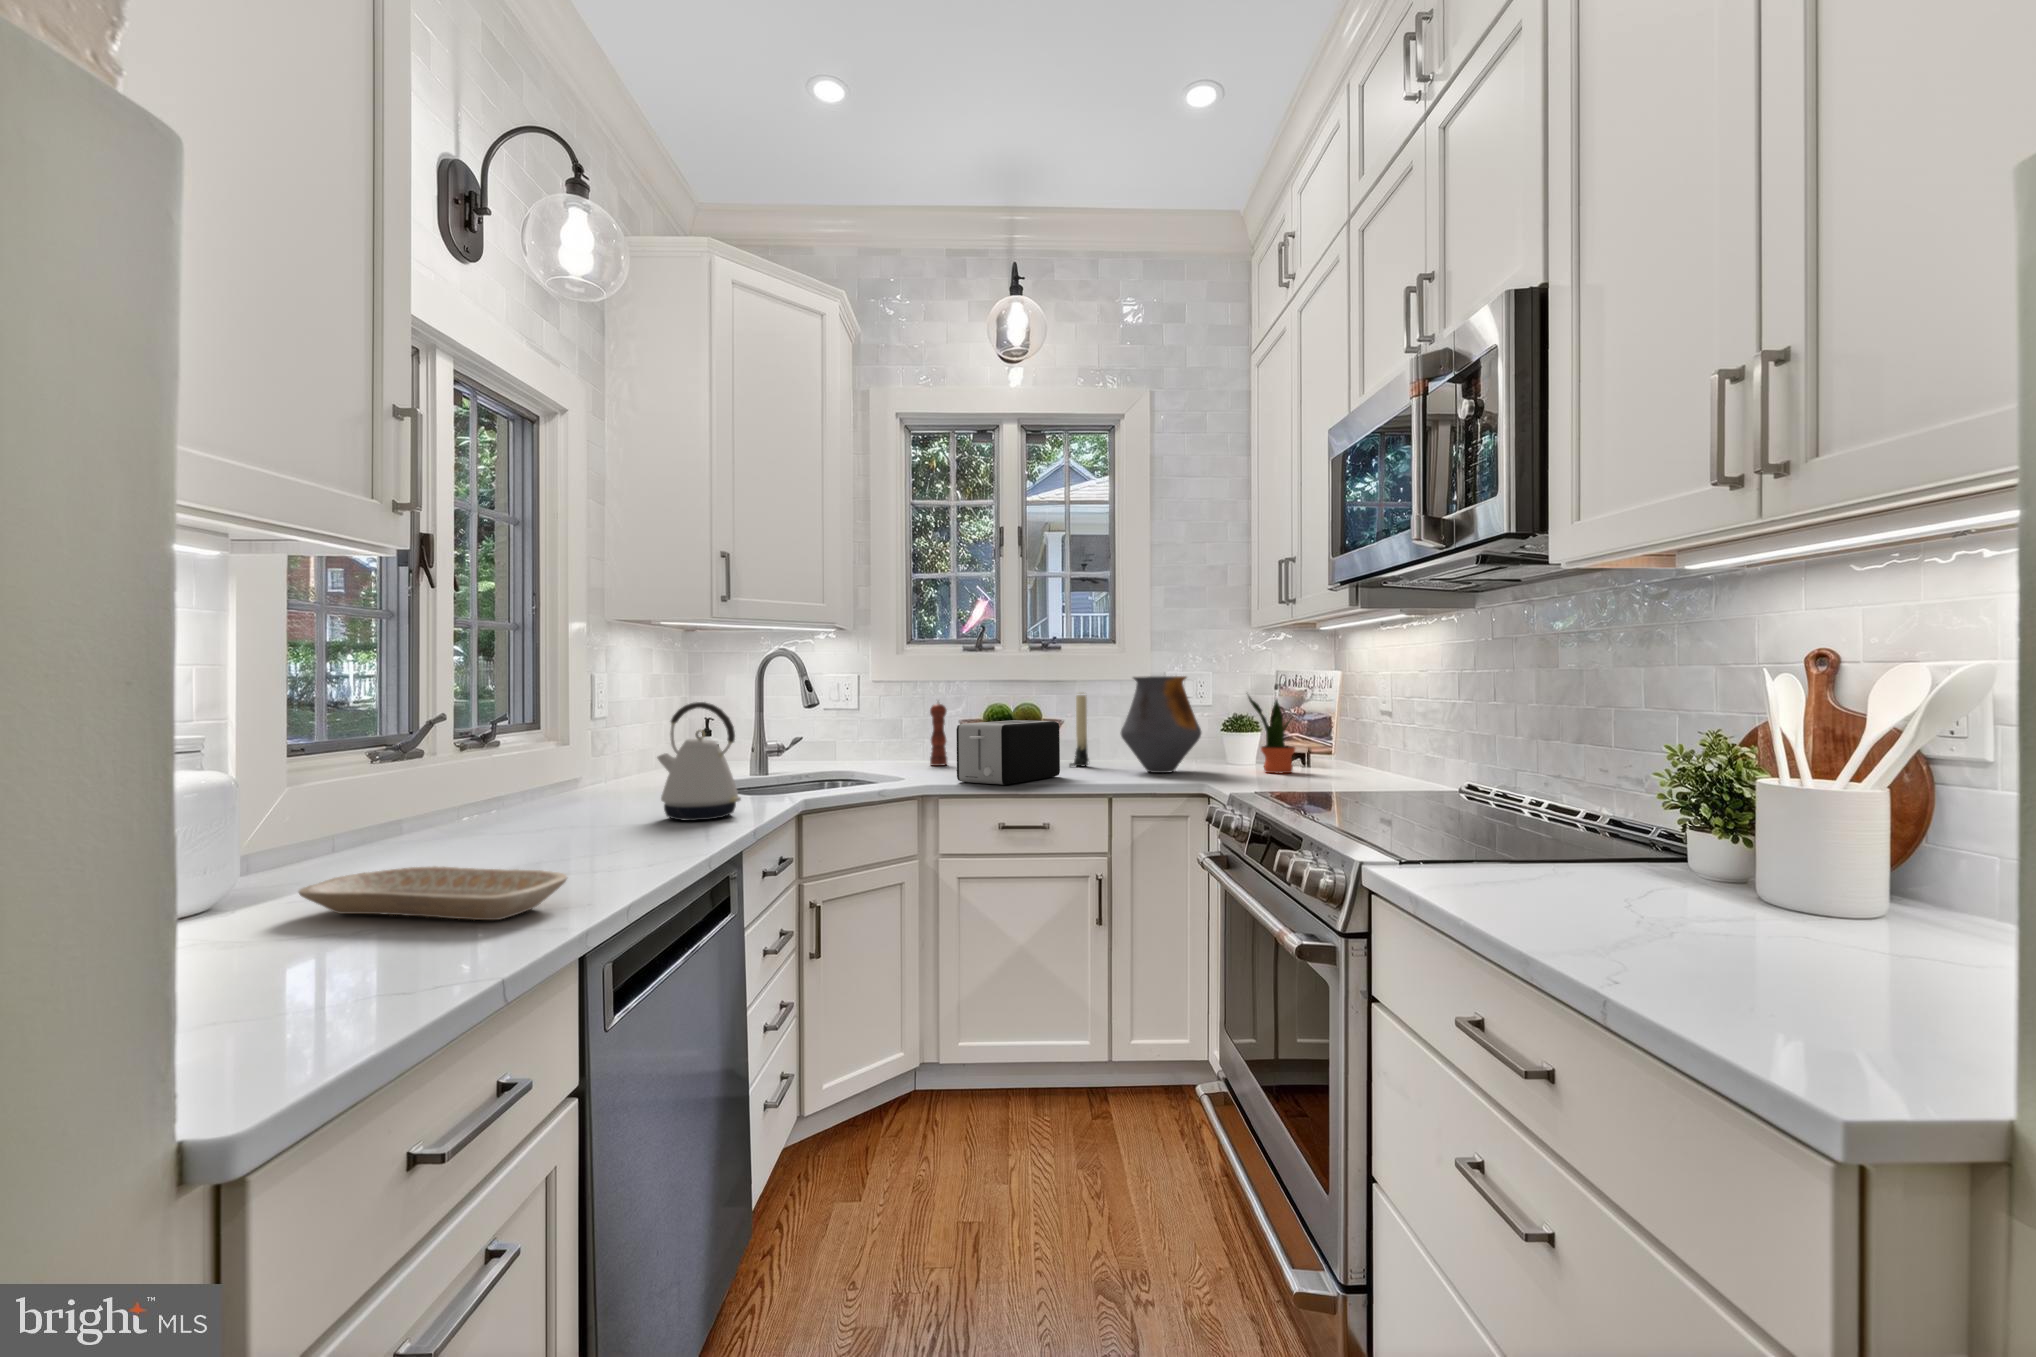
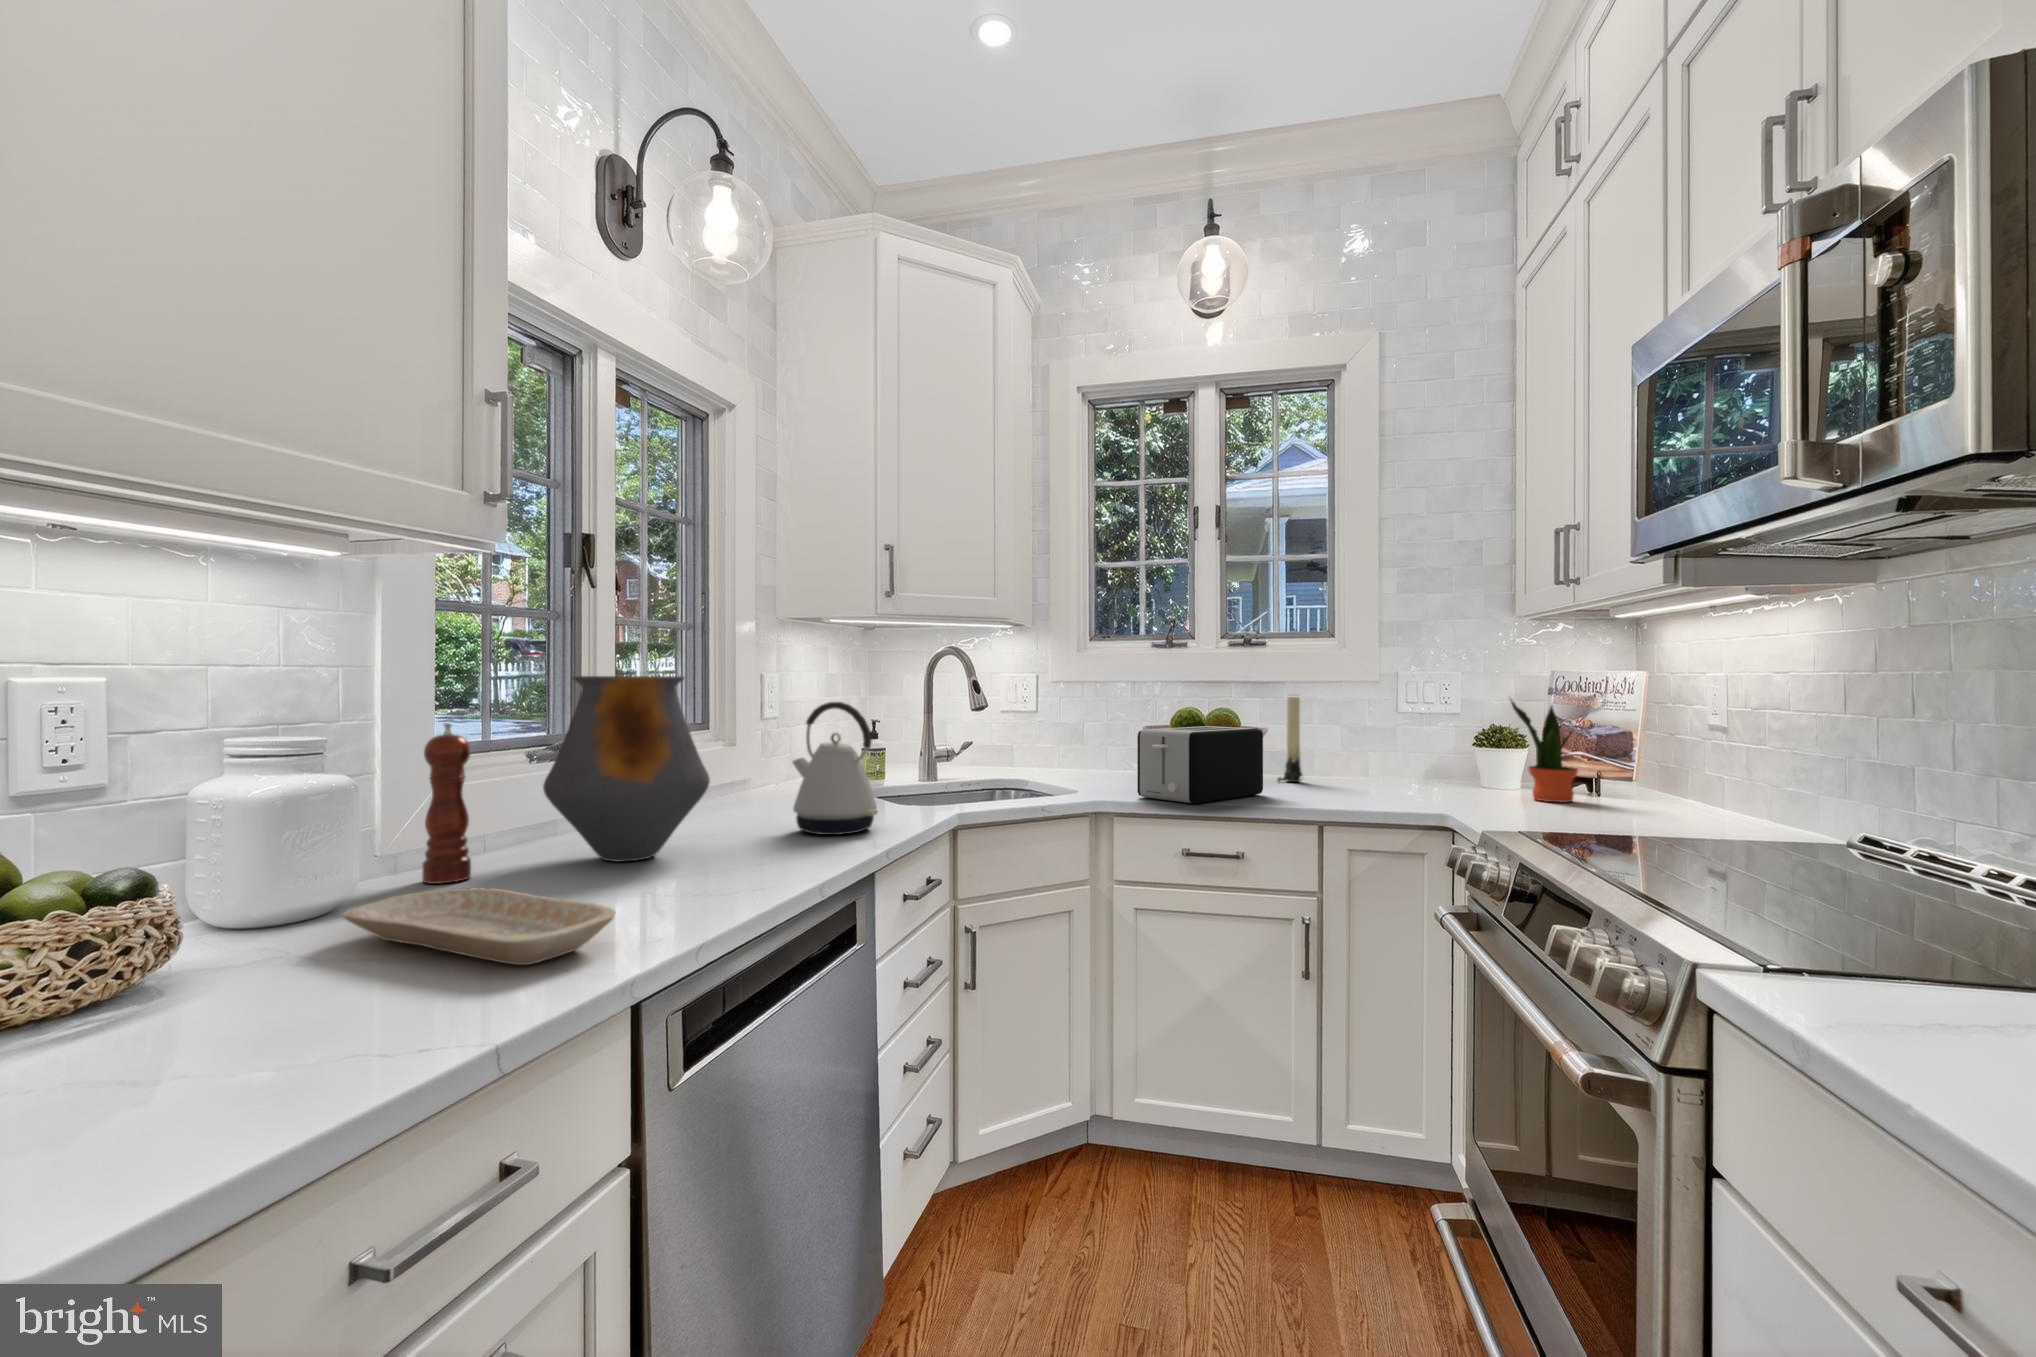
vase: present [1121,676,1201,773] -> present [543,676,710,862]
pepper mill: present [930,700,948,766] -> present [422,723,471,884]

